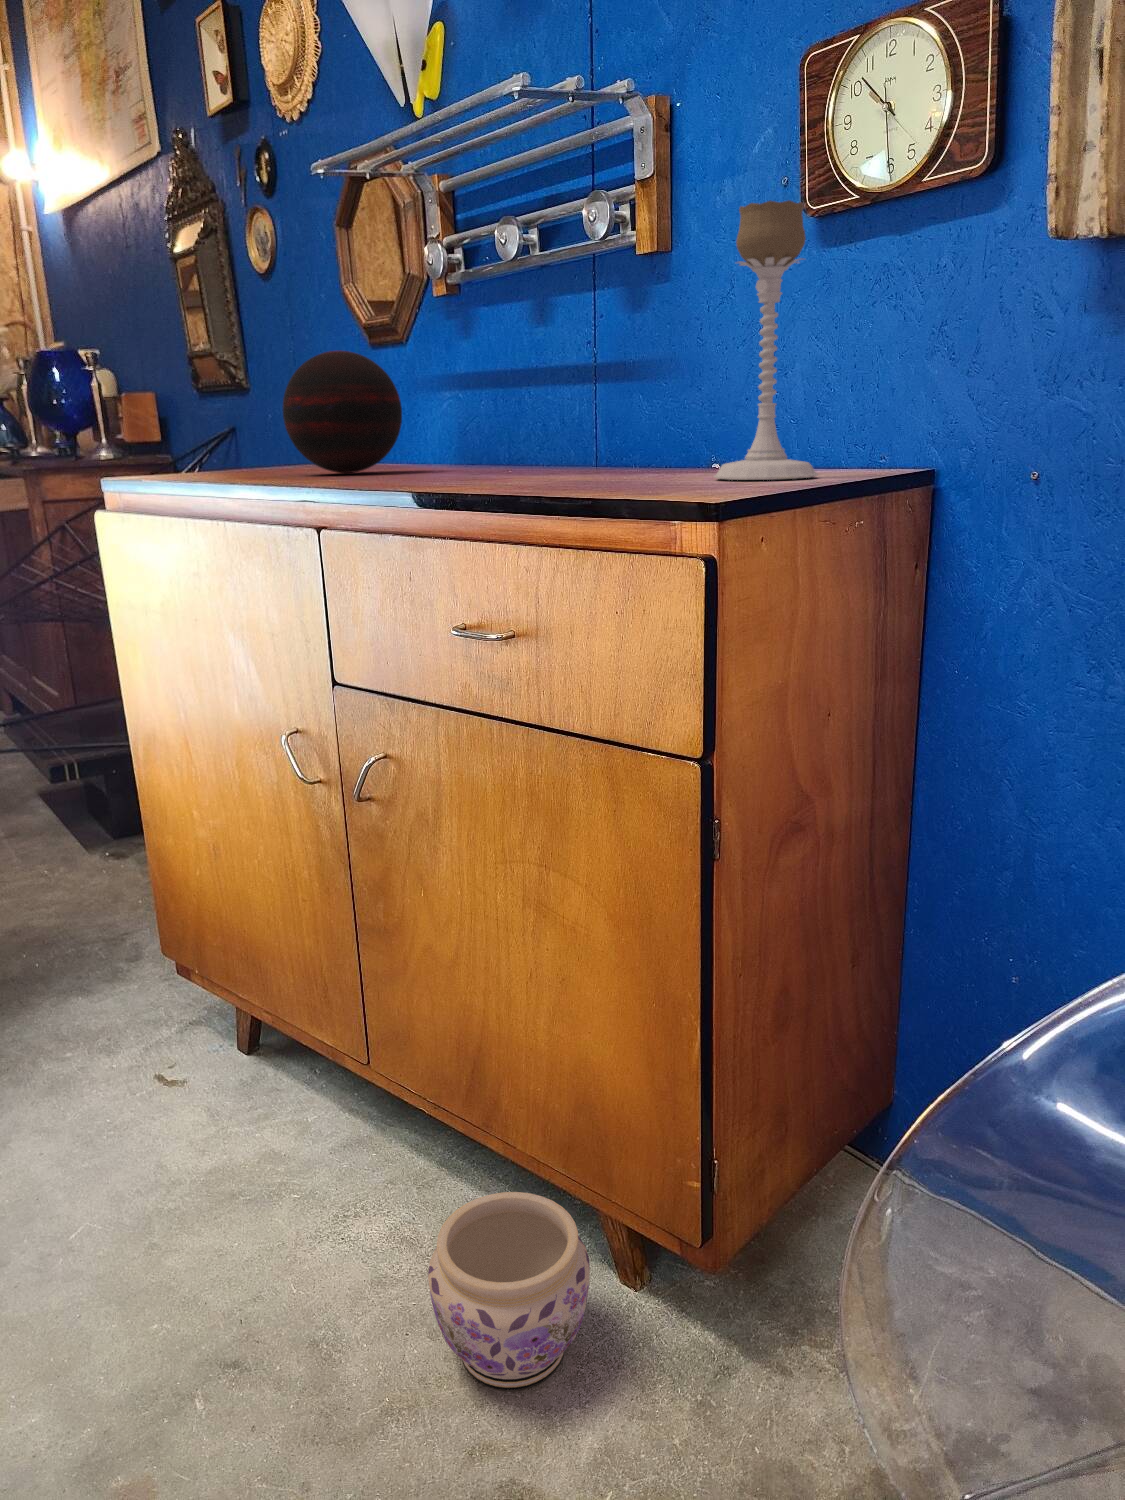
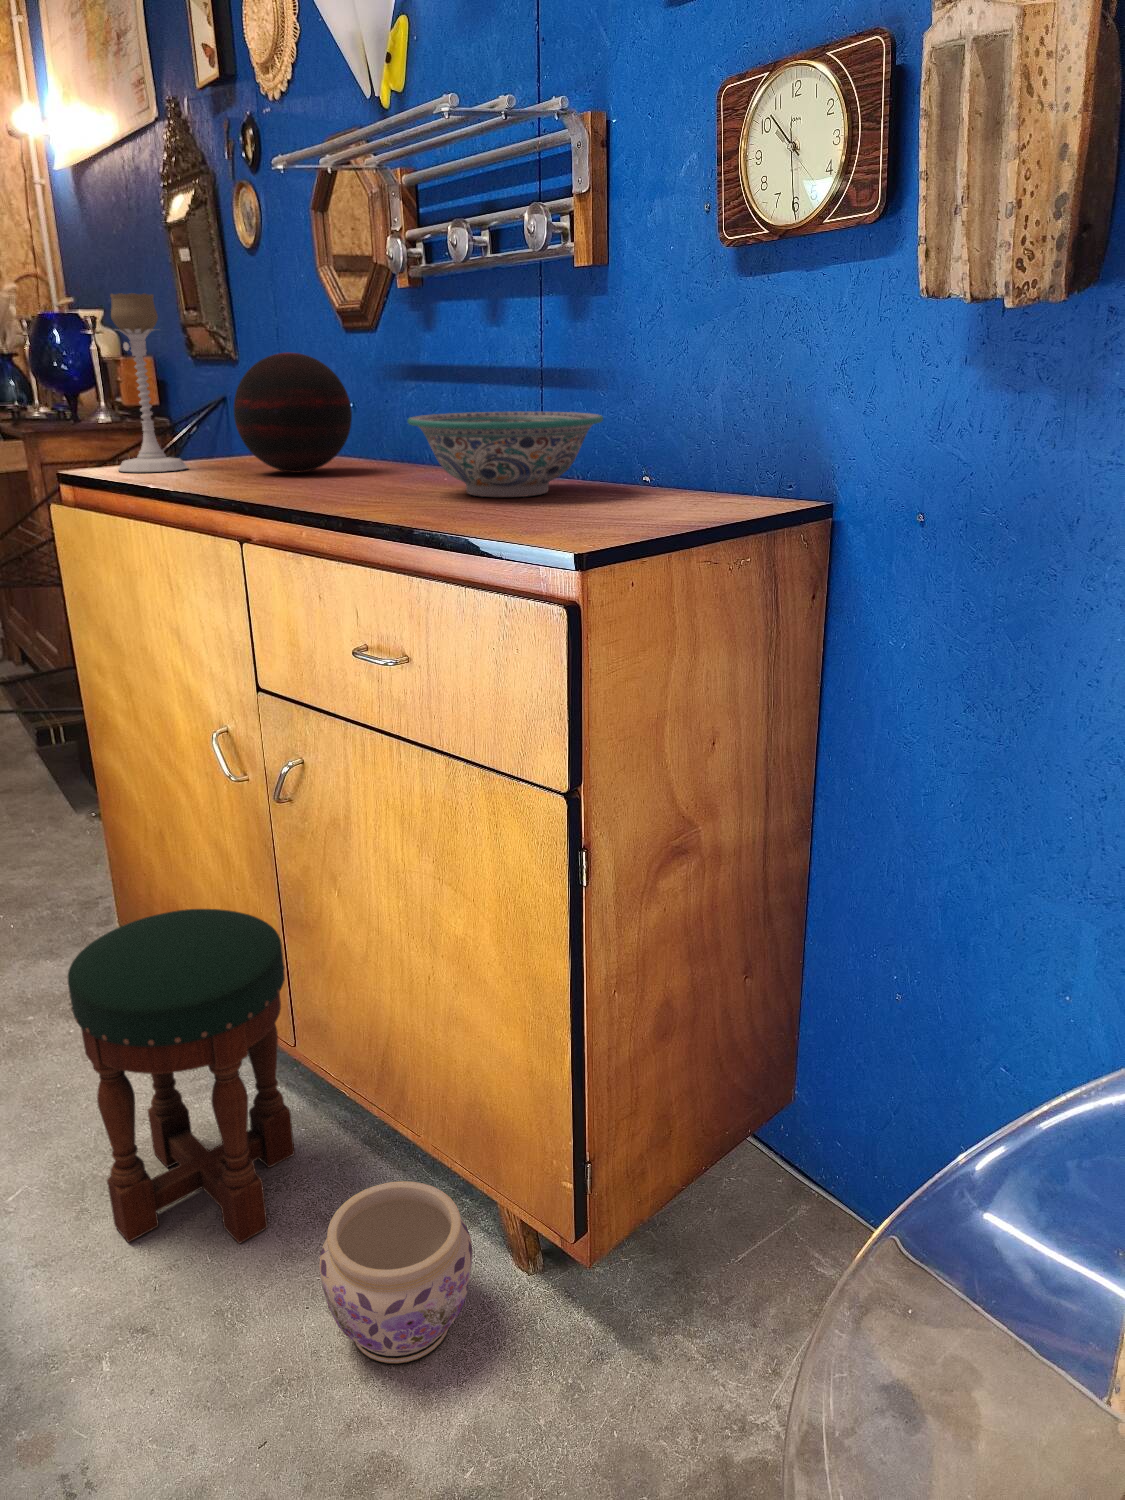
candle holder: present [714,201,818,480] -> present [110,293,188,472]
decorative bowl: none [484,392,684,476] -> present [408,412,603,497]
stool: none [140,918,369,1278] -> present [68,909,295,1244]

